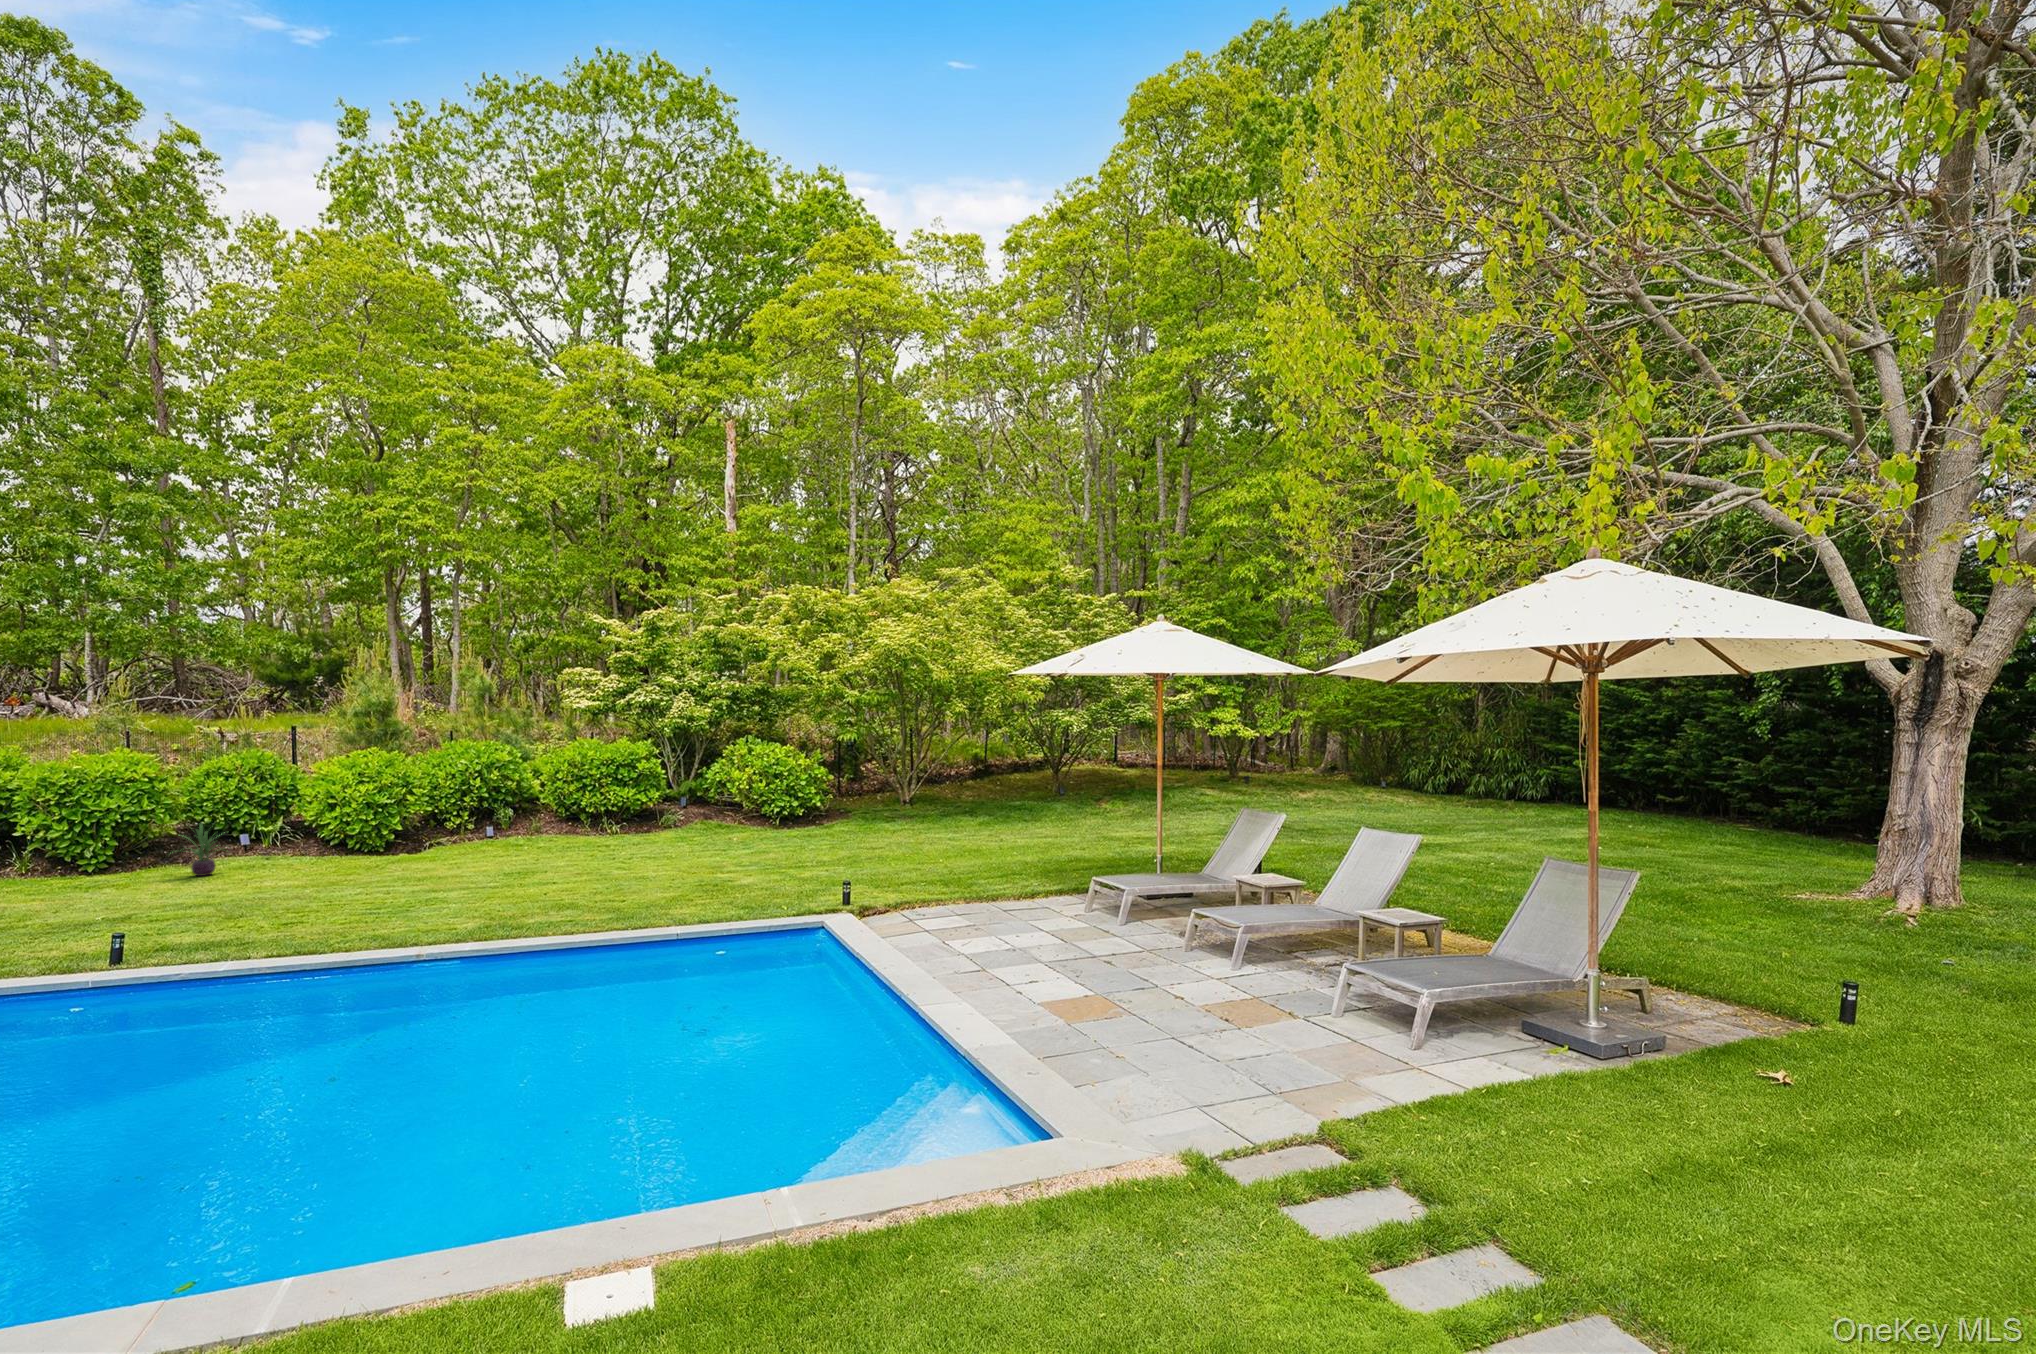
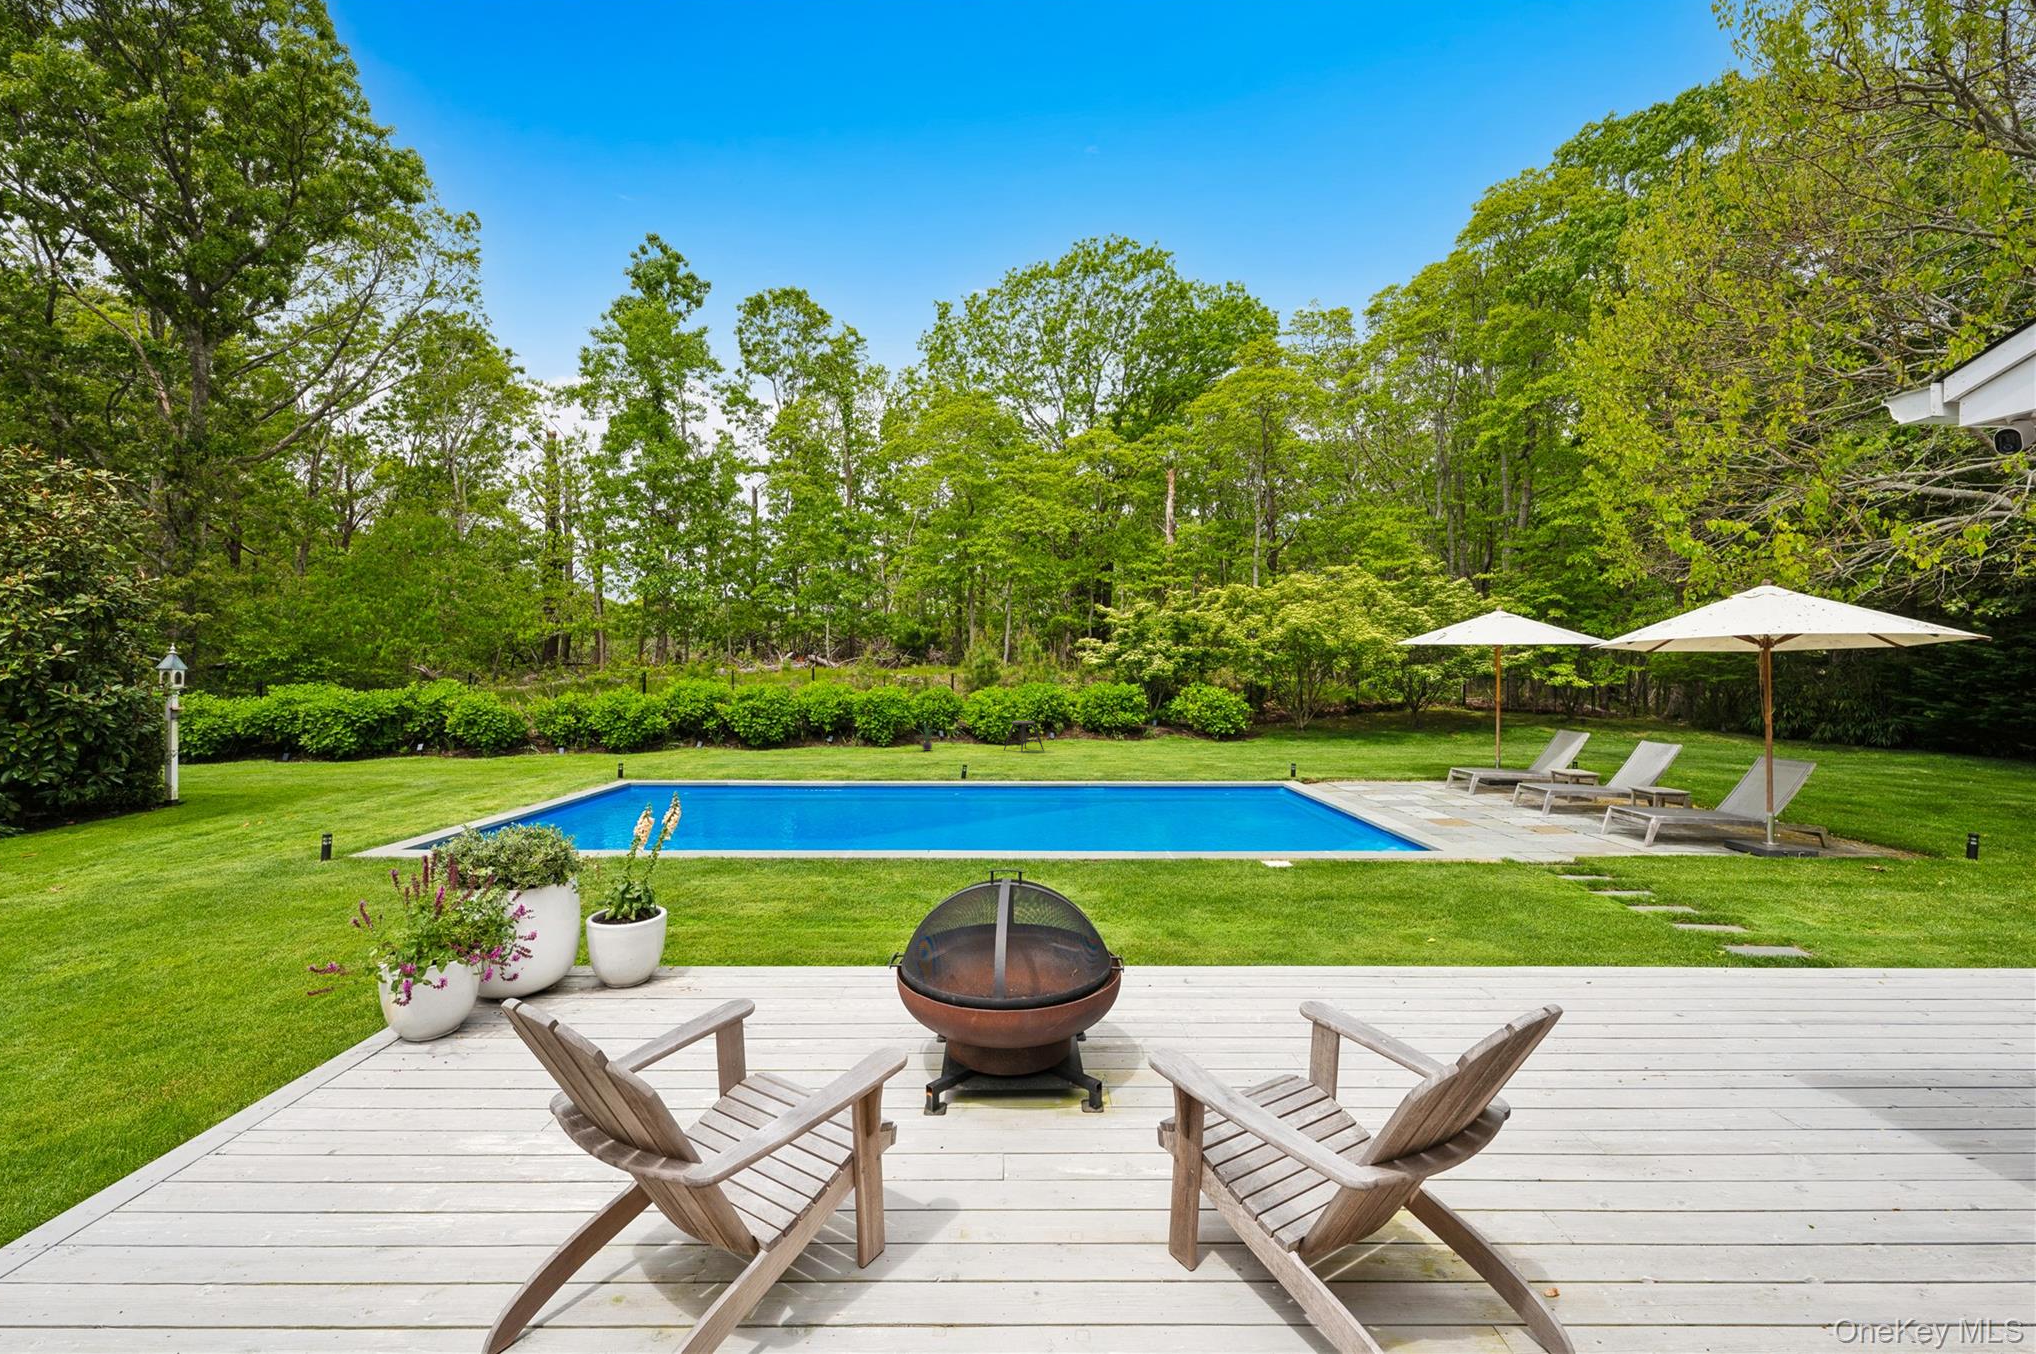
stool: none [374,810,457,869] -> present [1004,721,1044,752]

